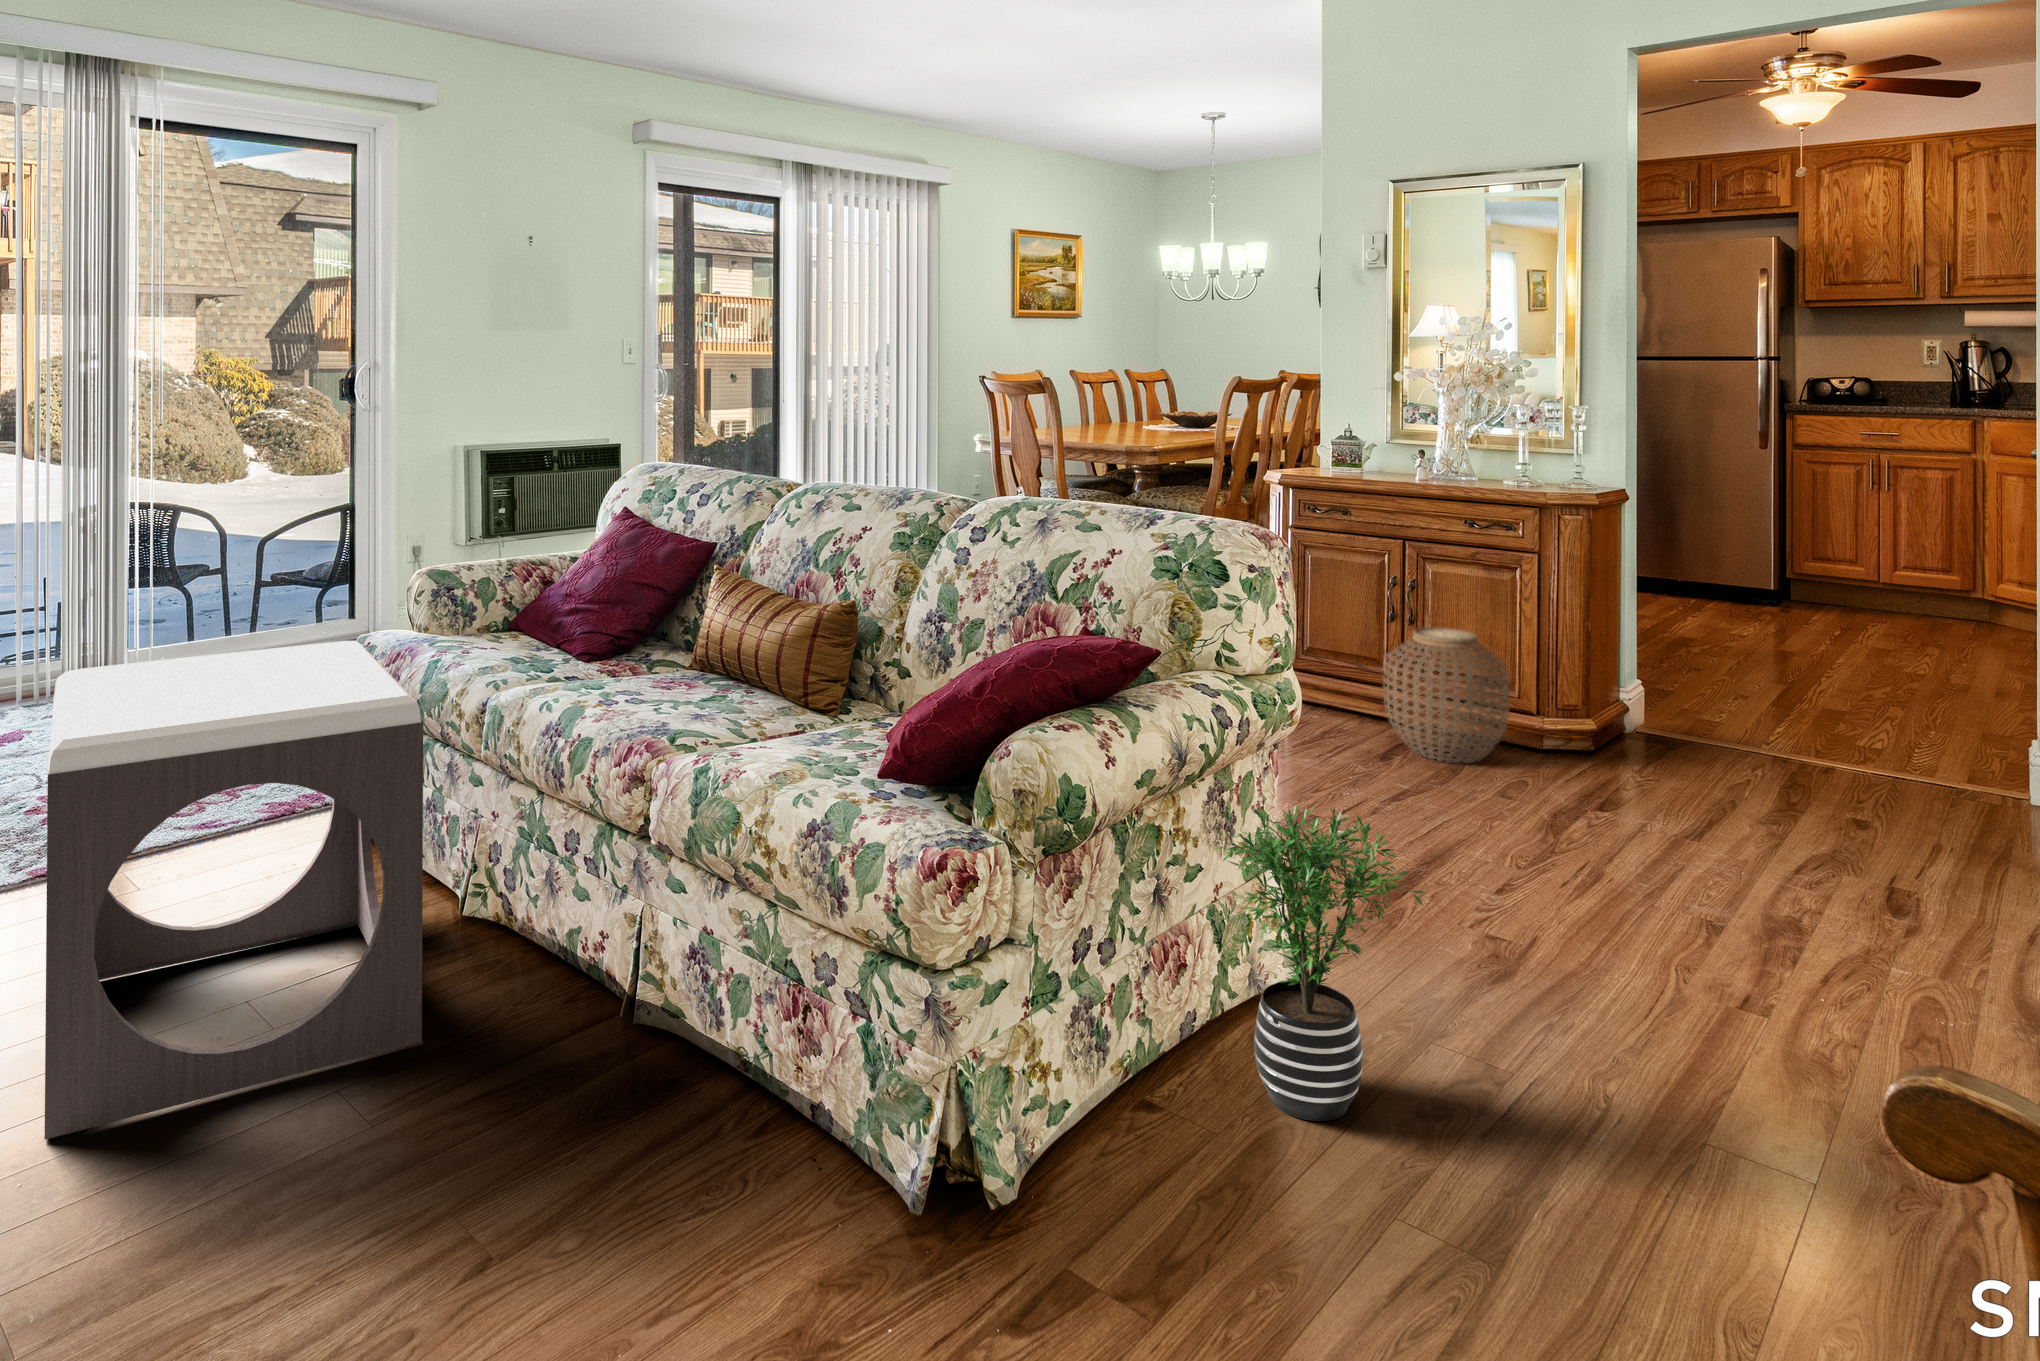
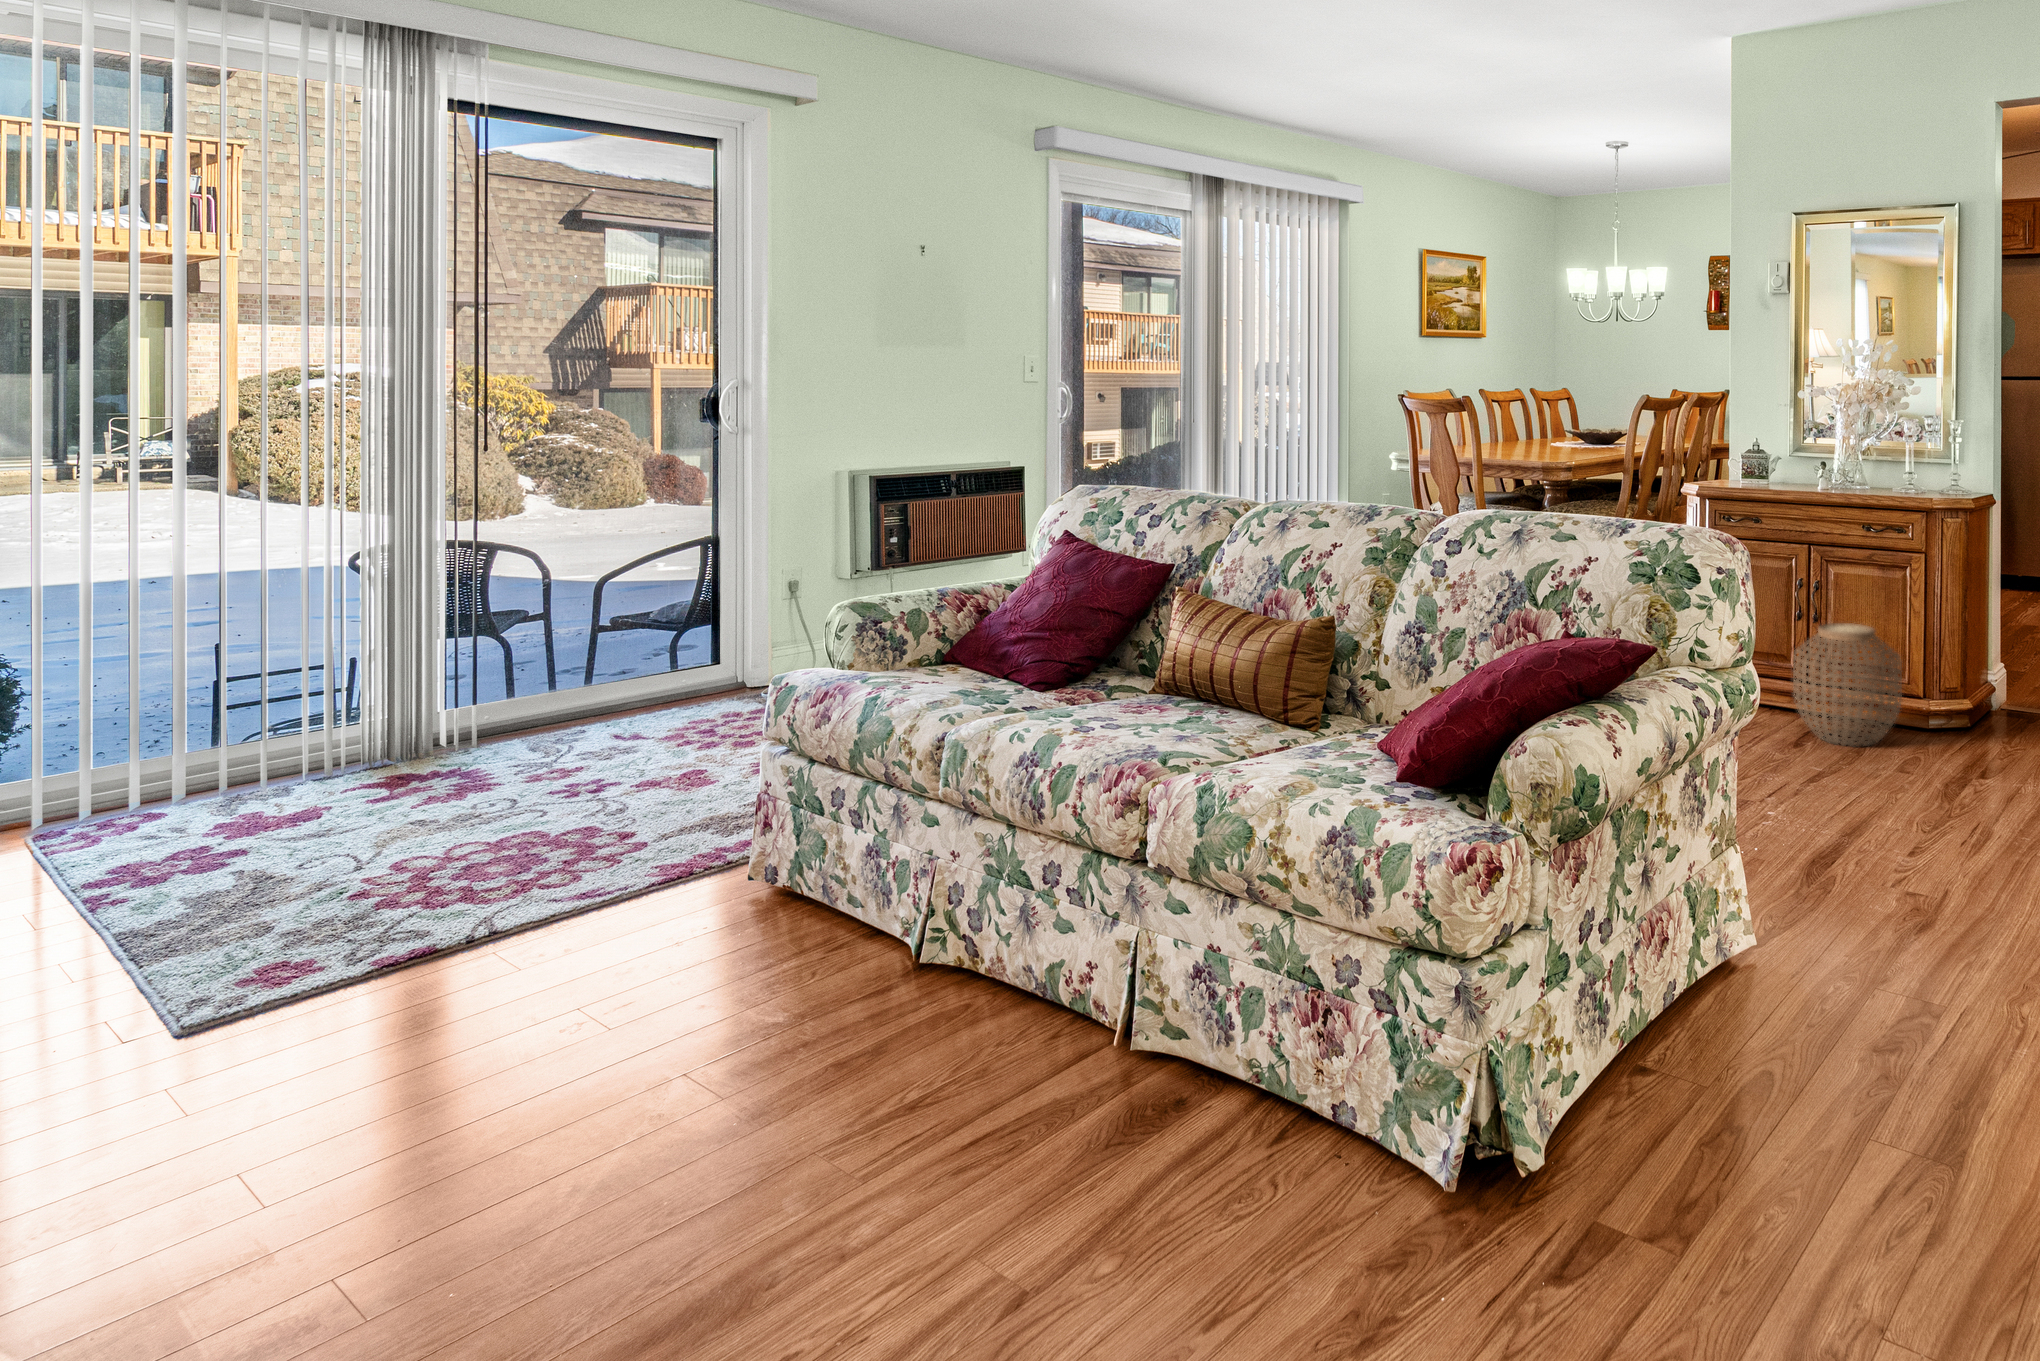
footstool: present [45,641,423,1140] -> none [436,679,902,1244]
potted plant: present [1214,806,1426,1121] -> none [1692,782,1888,1069]

